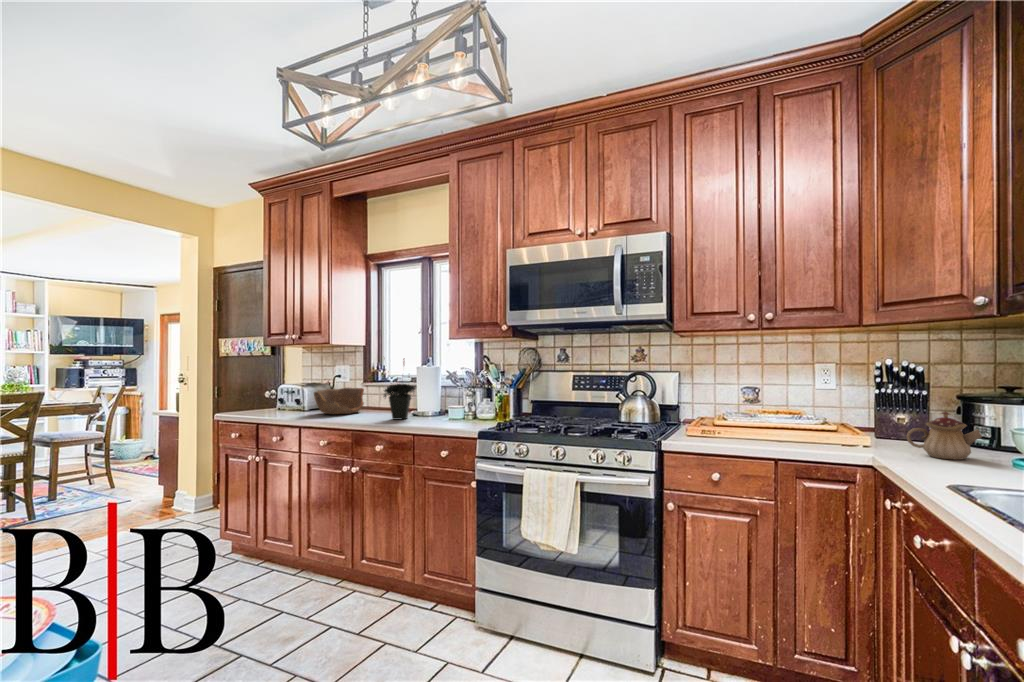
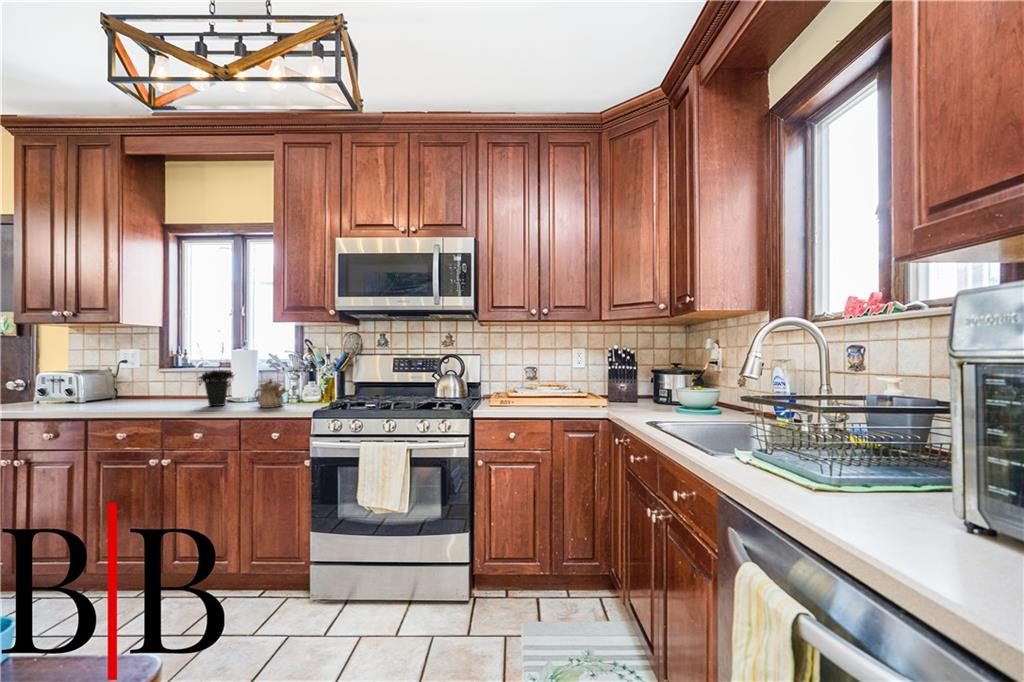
bowl: present [314,388,364,414] -> none [100,375,165,404]
teapot: present [907,412,982,460] -> present [255,378,286,408]

